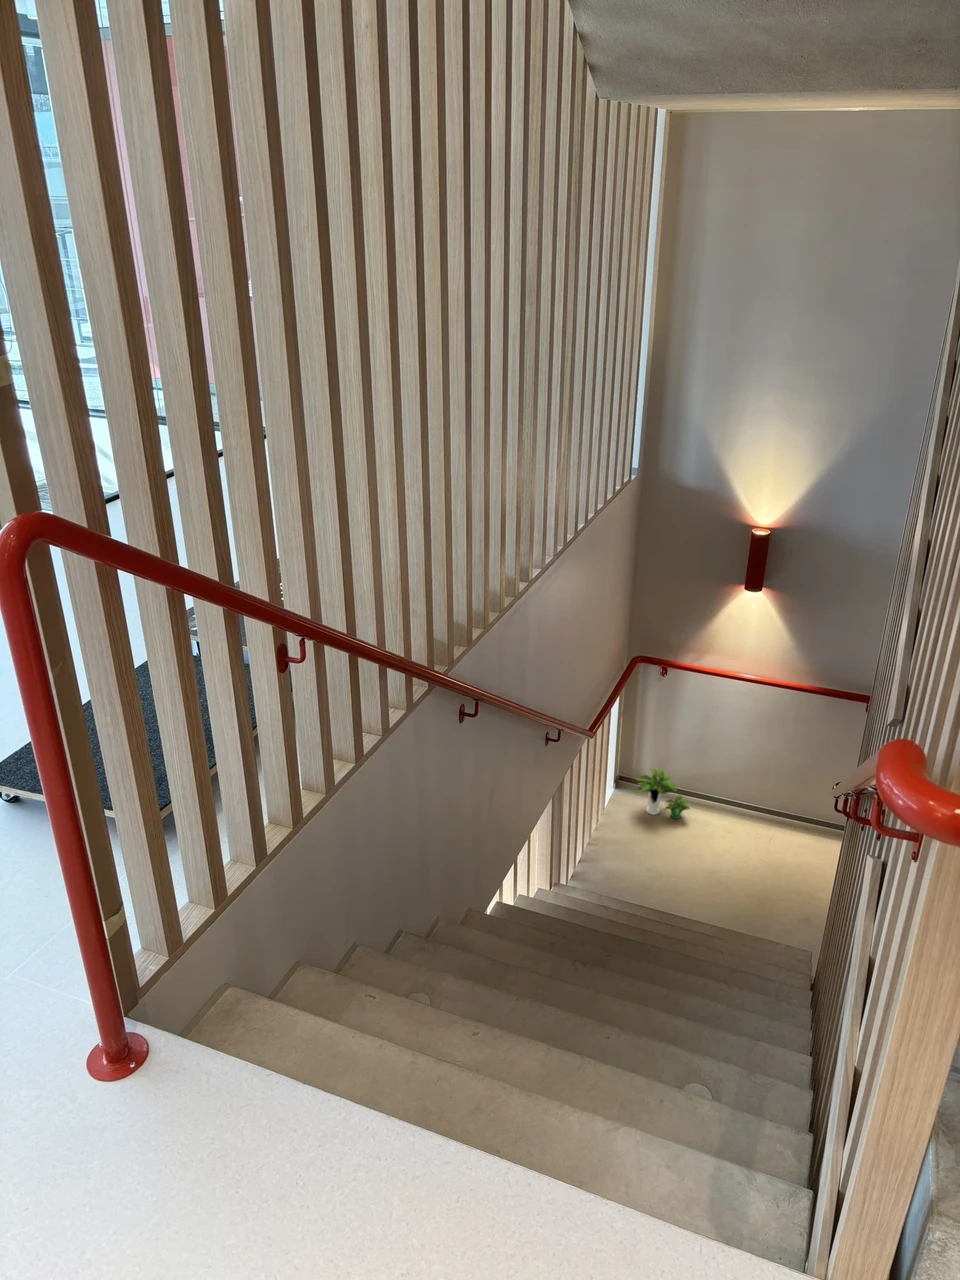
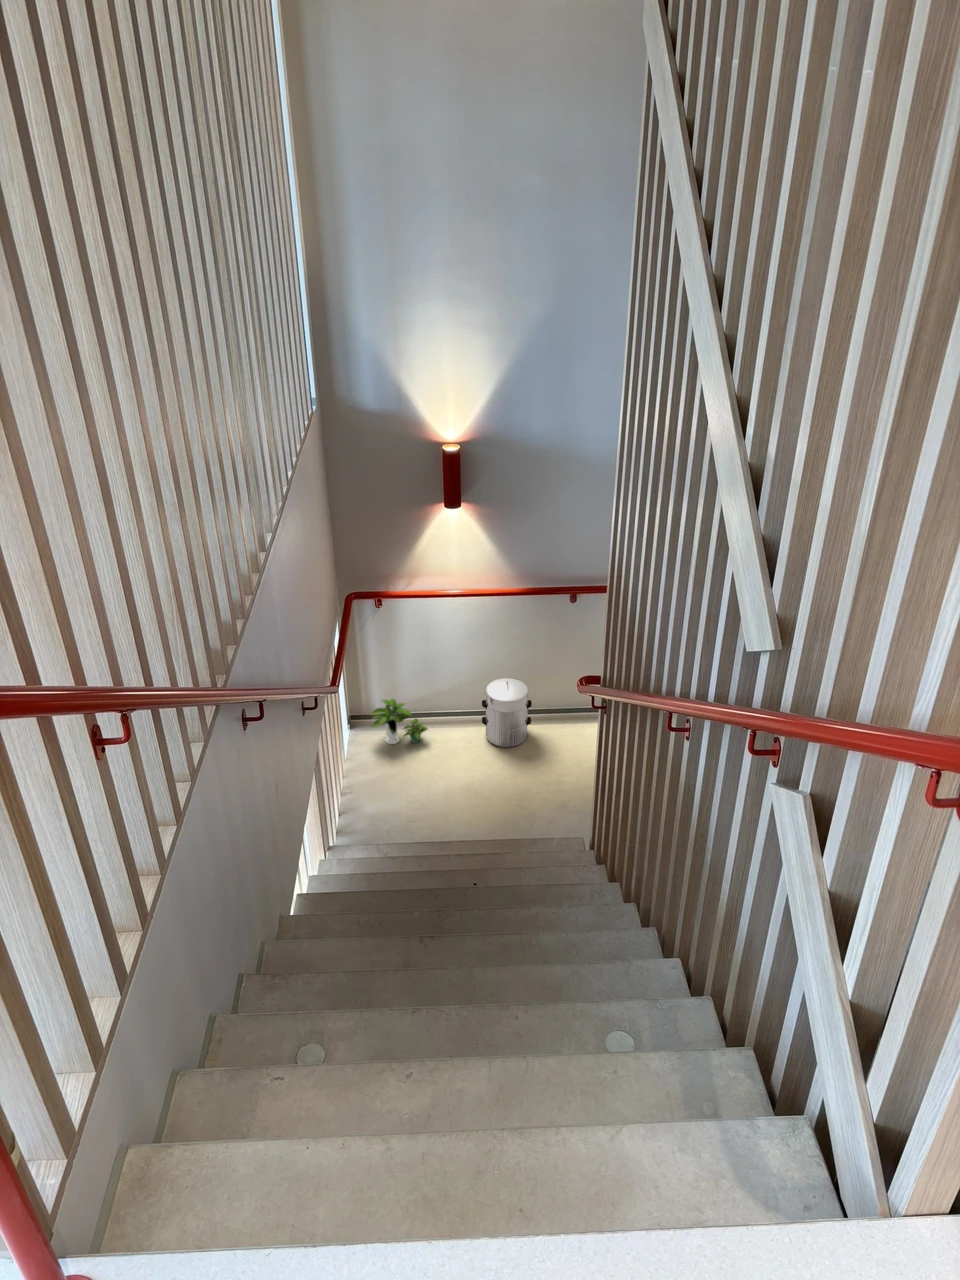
waste bin: none [747,775,804,849] -> present [482,678,532,747]

